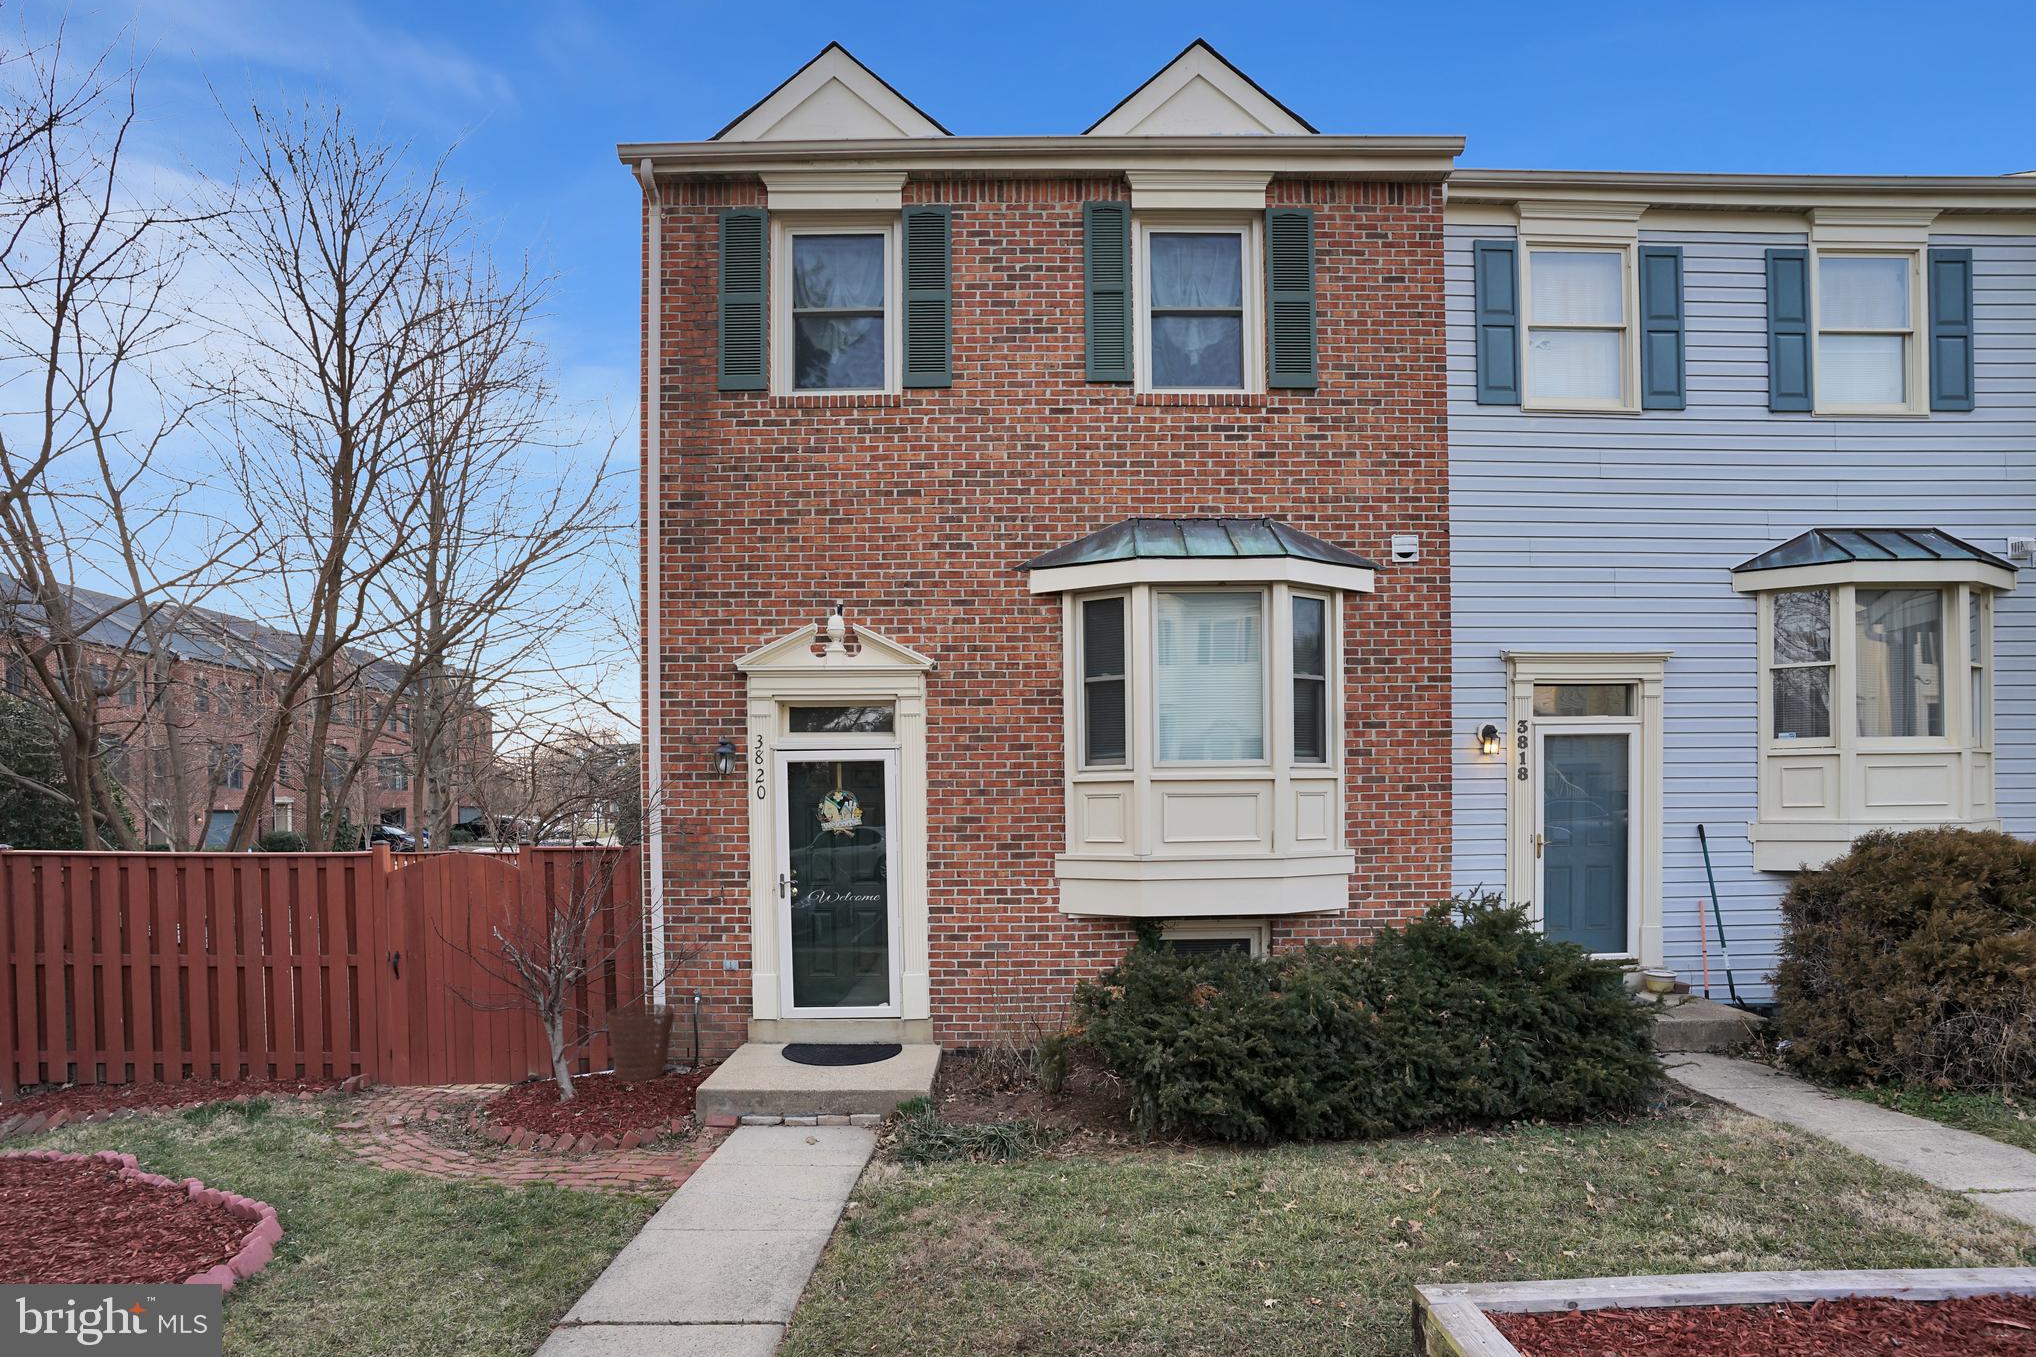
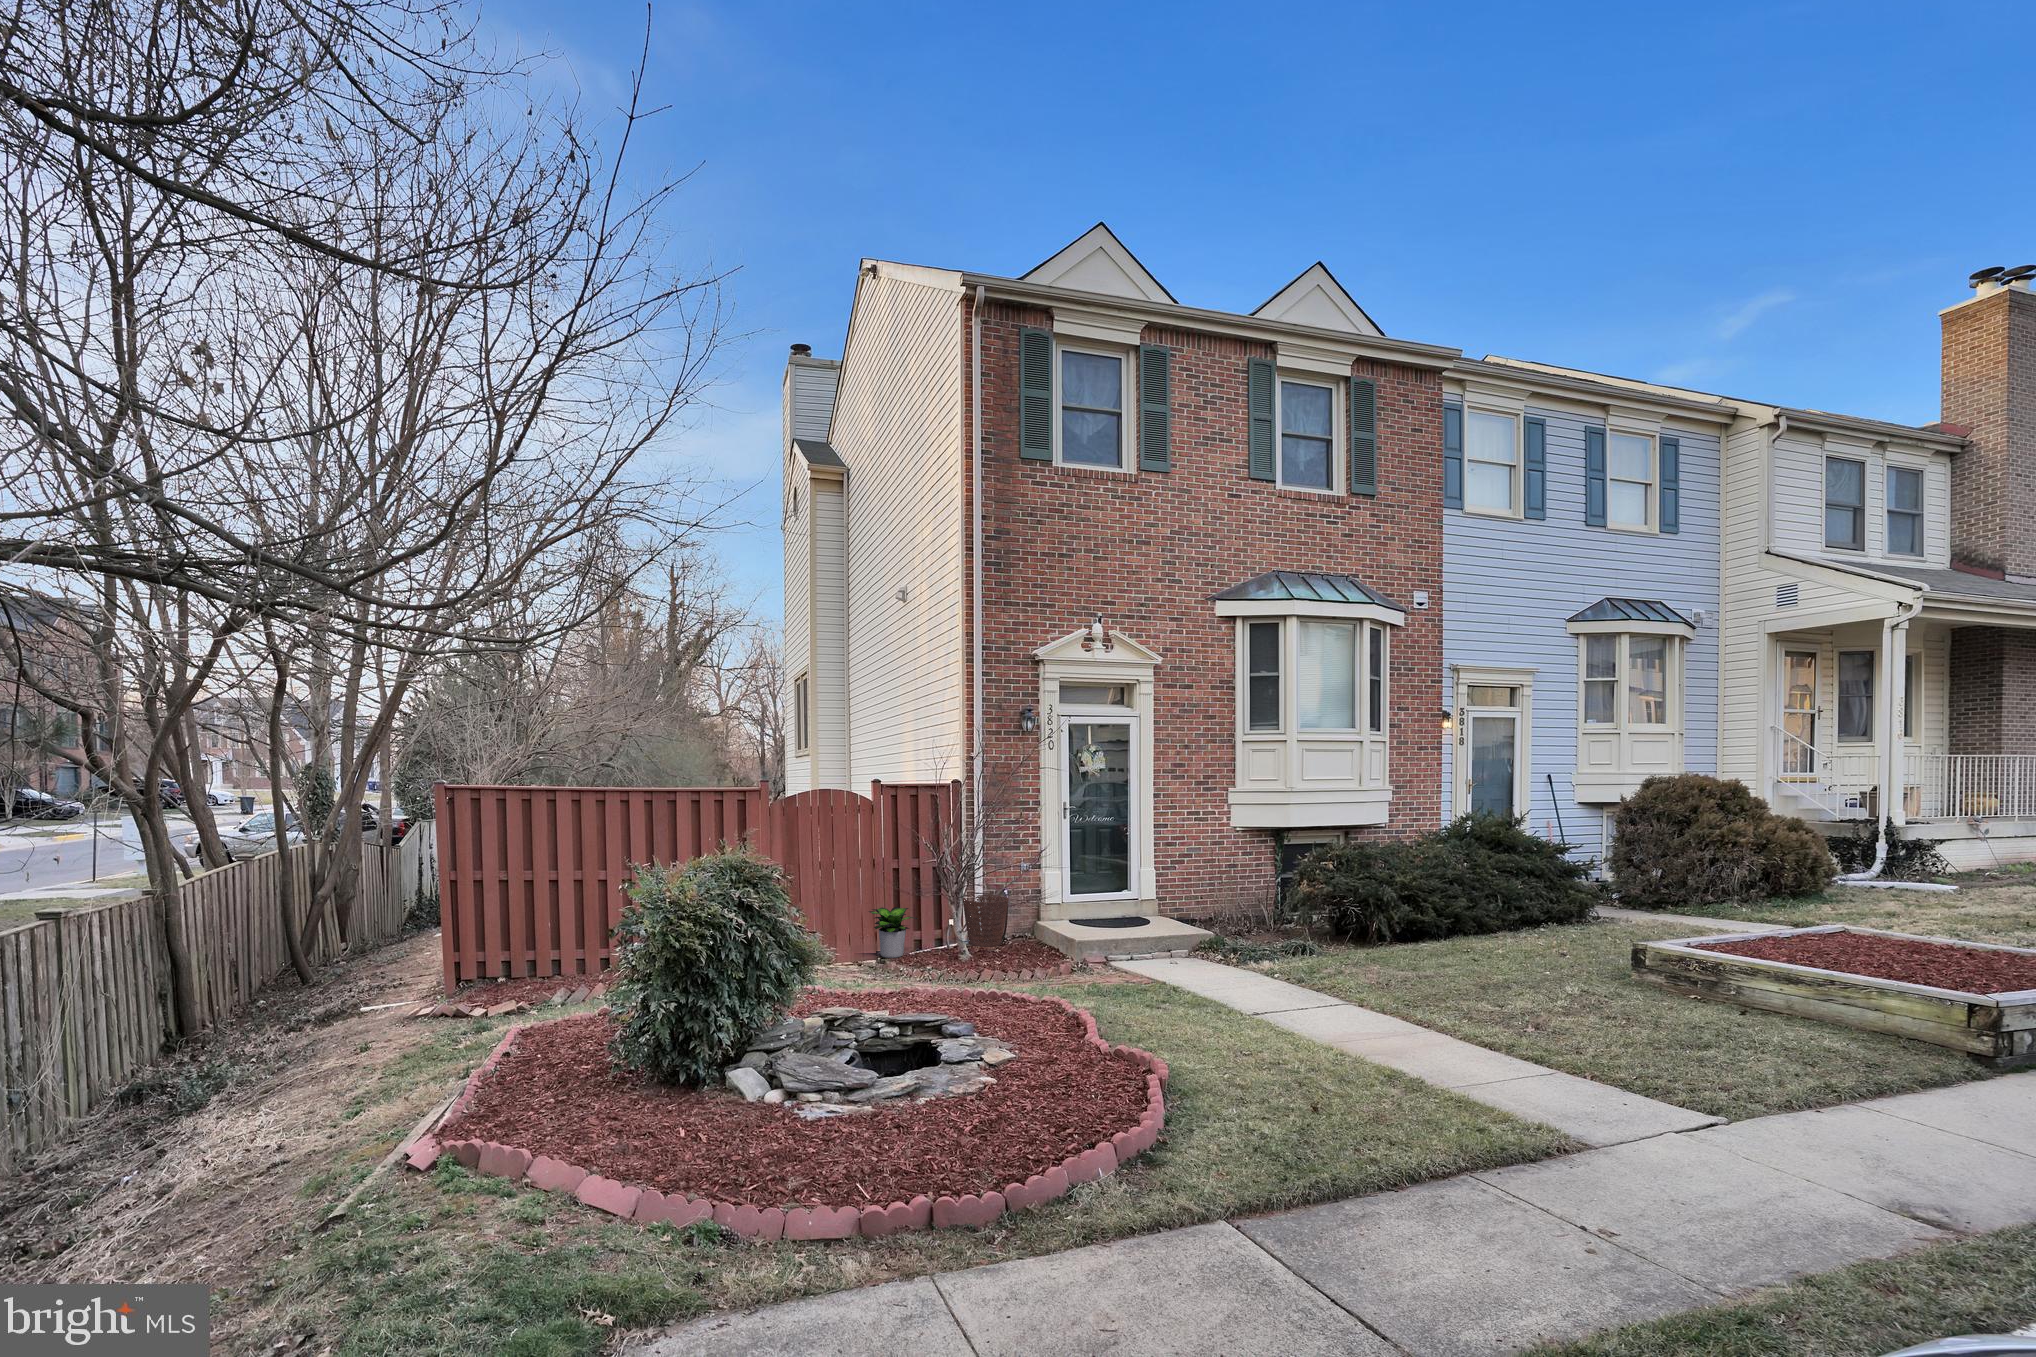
potted plant: none [436,1020,517,1094] -> present [869,907,917,958]

